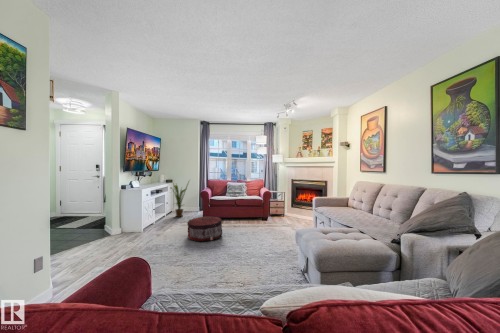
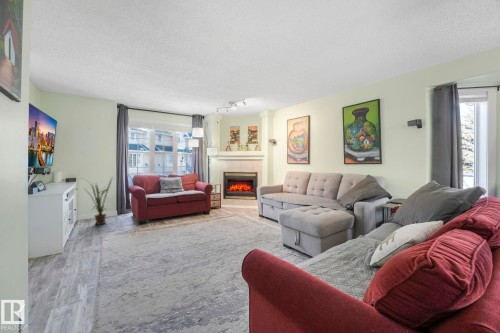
pouf: present [188,216,222,241] -> none [143,215,185,243]

